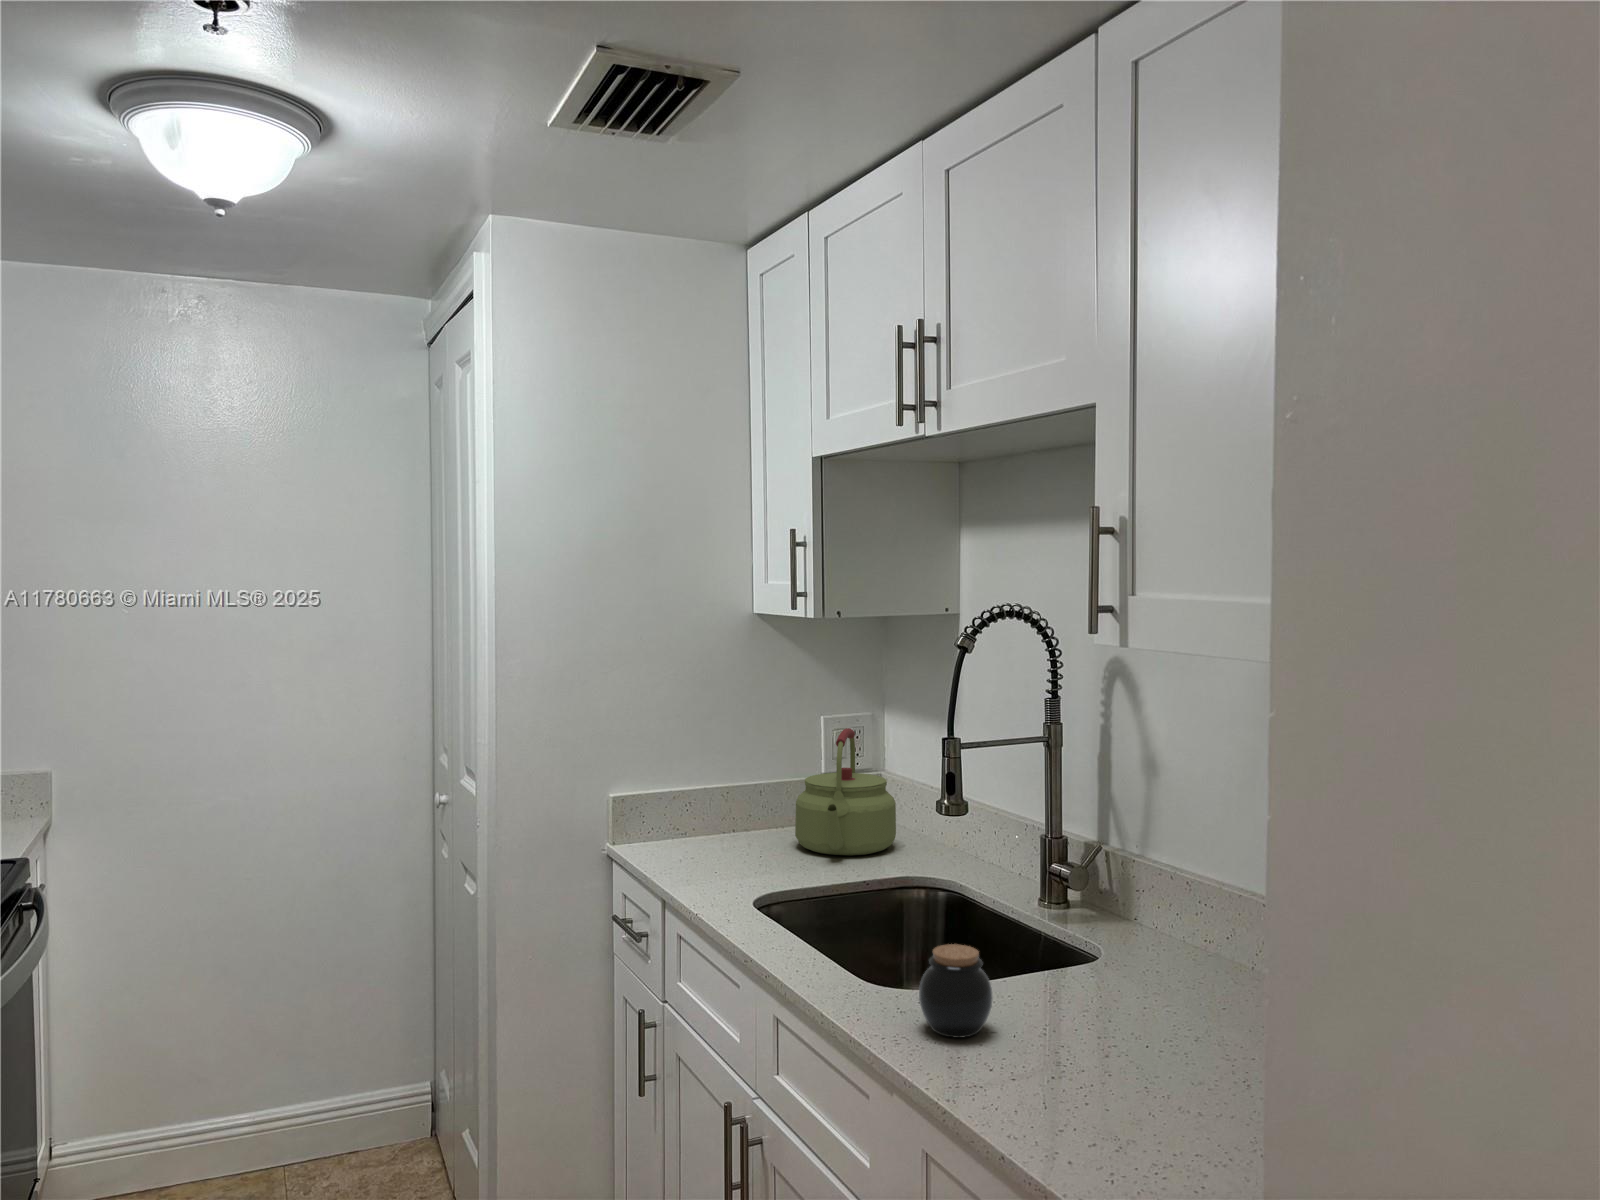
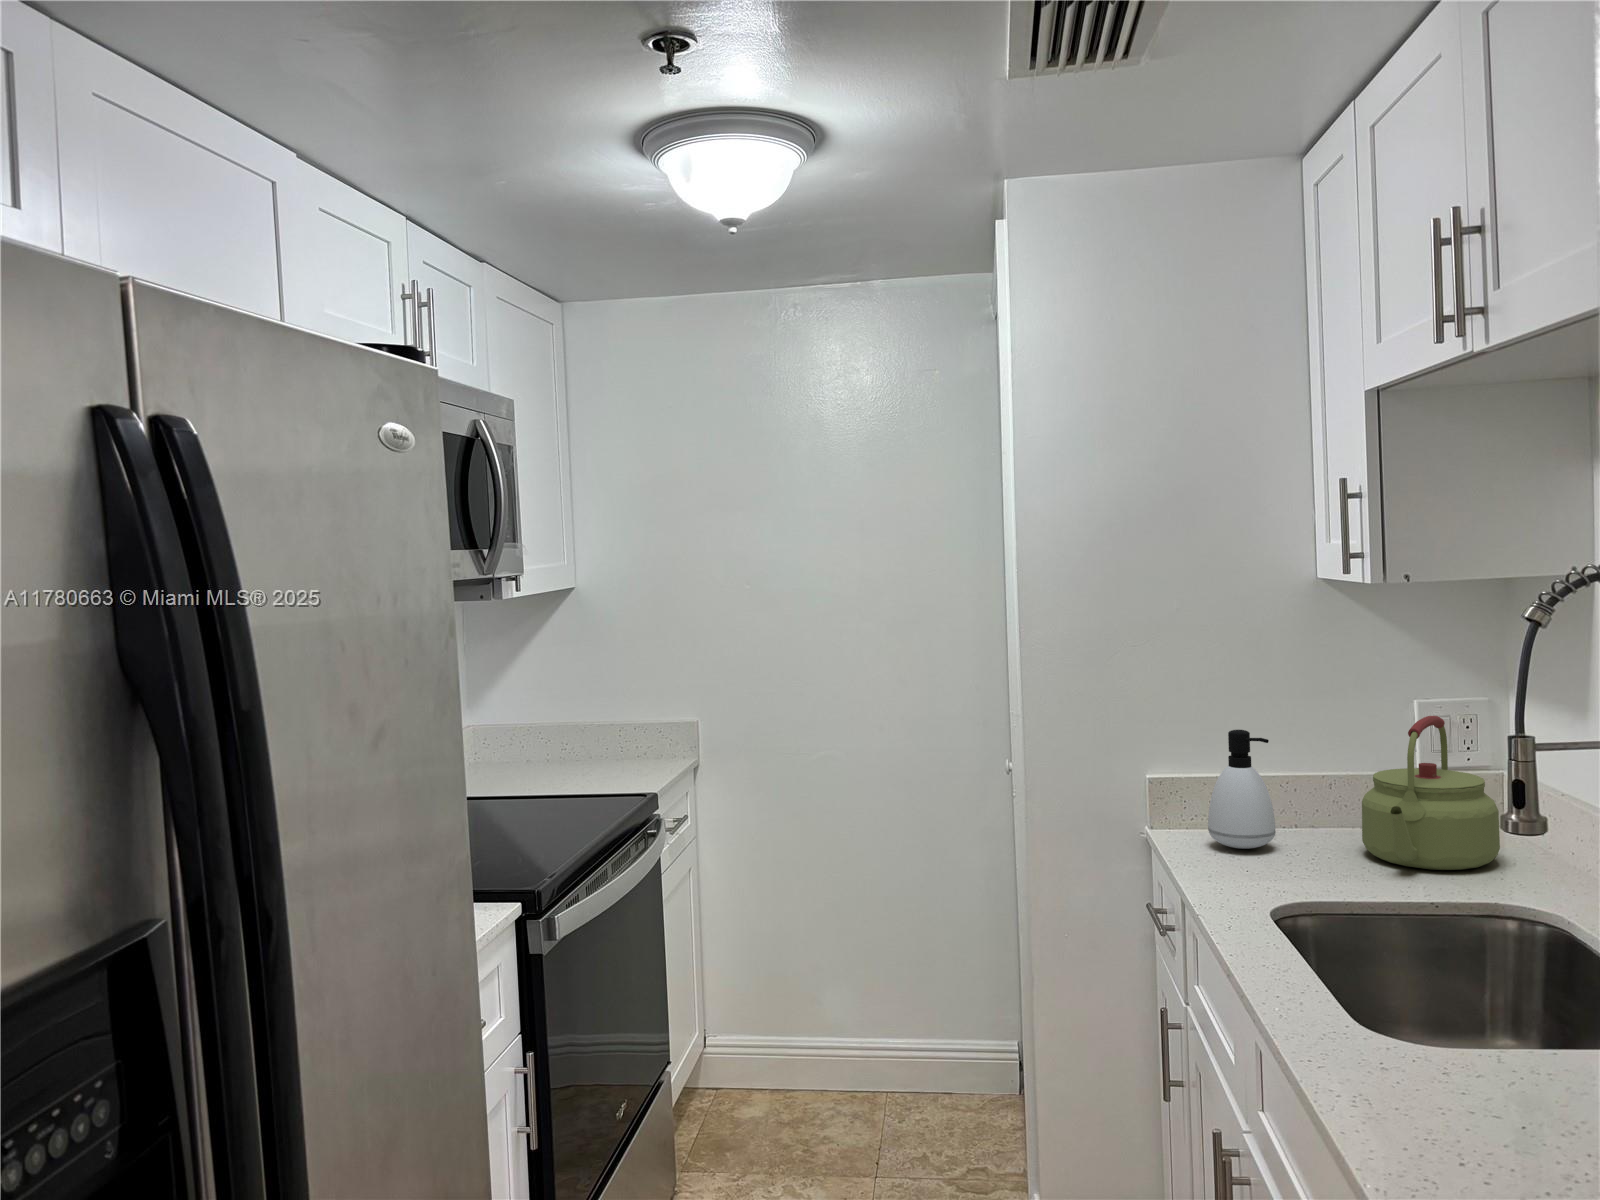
soap dispenser: none [671,747,728,854] -> present [1208,730,1276,849]
jar: present [919,944,993,1038] -> none [1389,1003,1496,1127]

